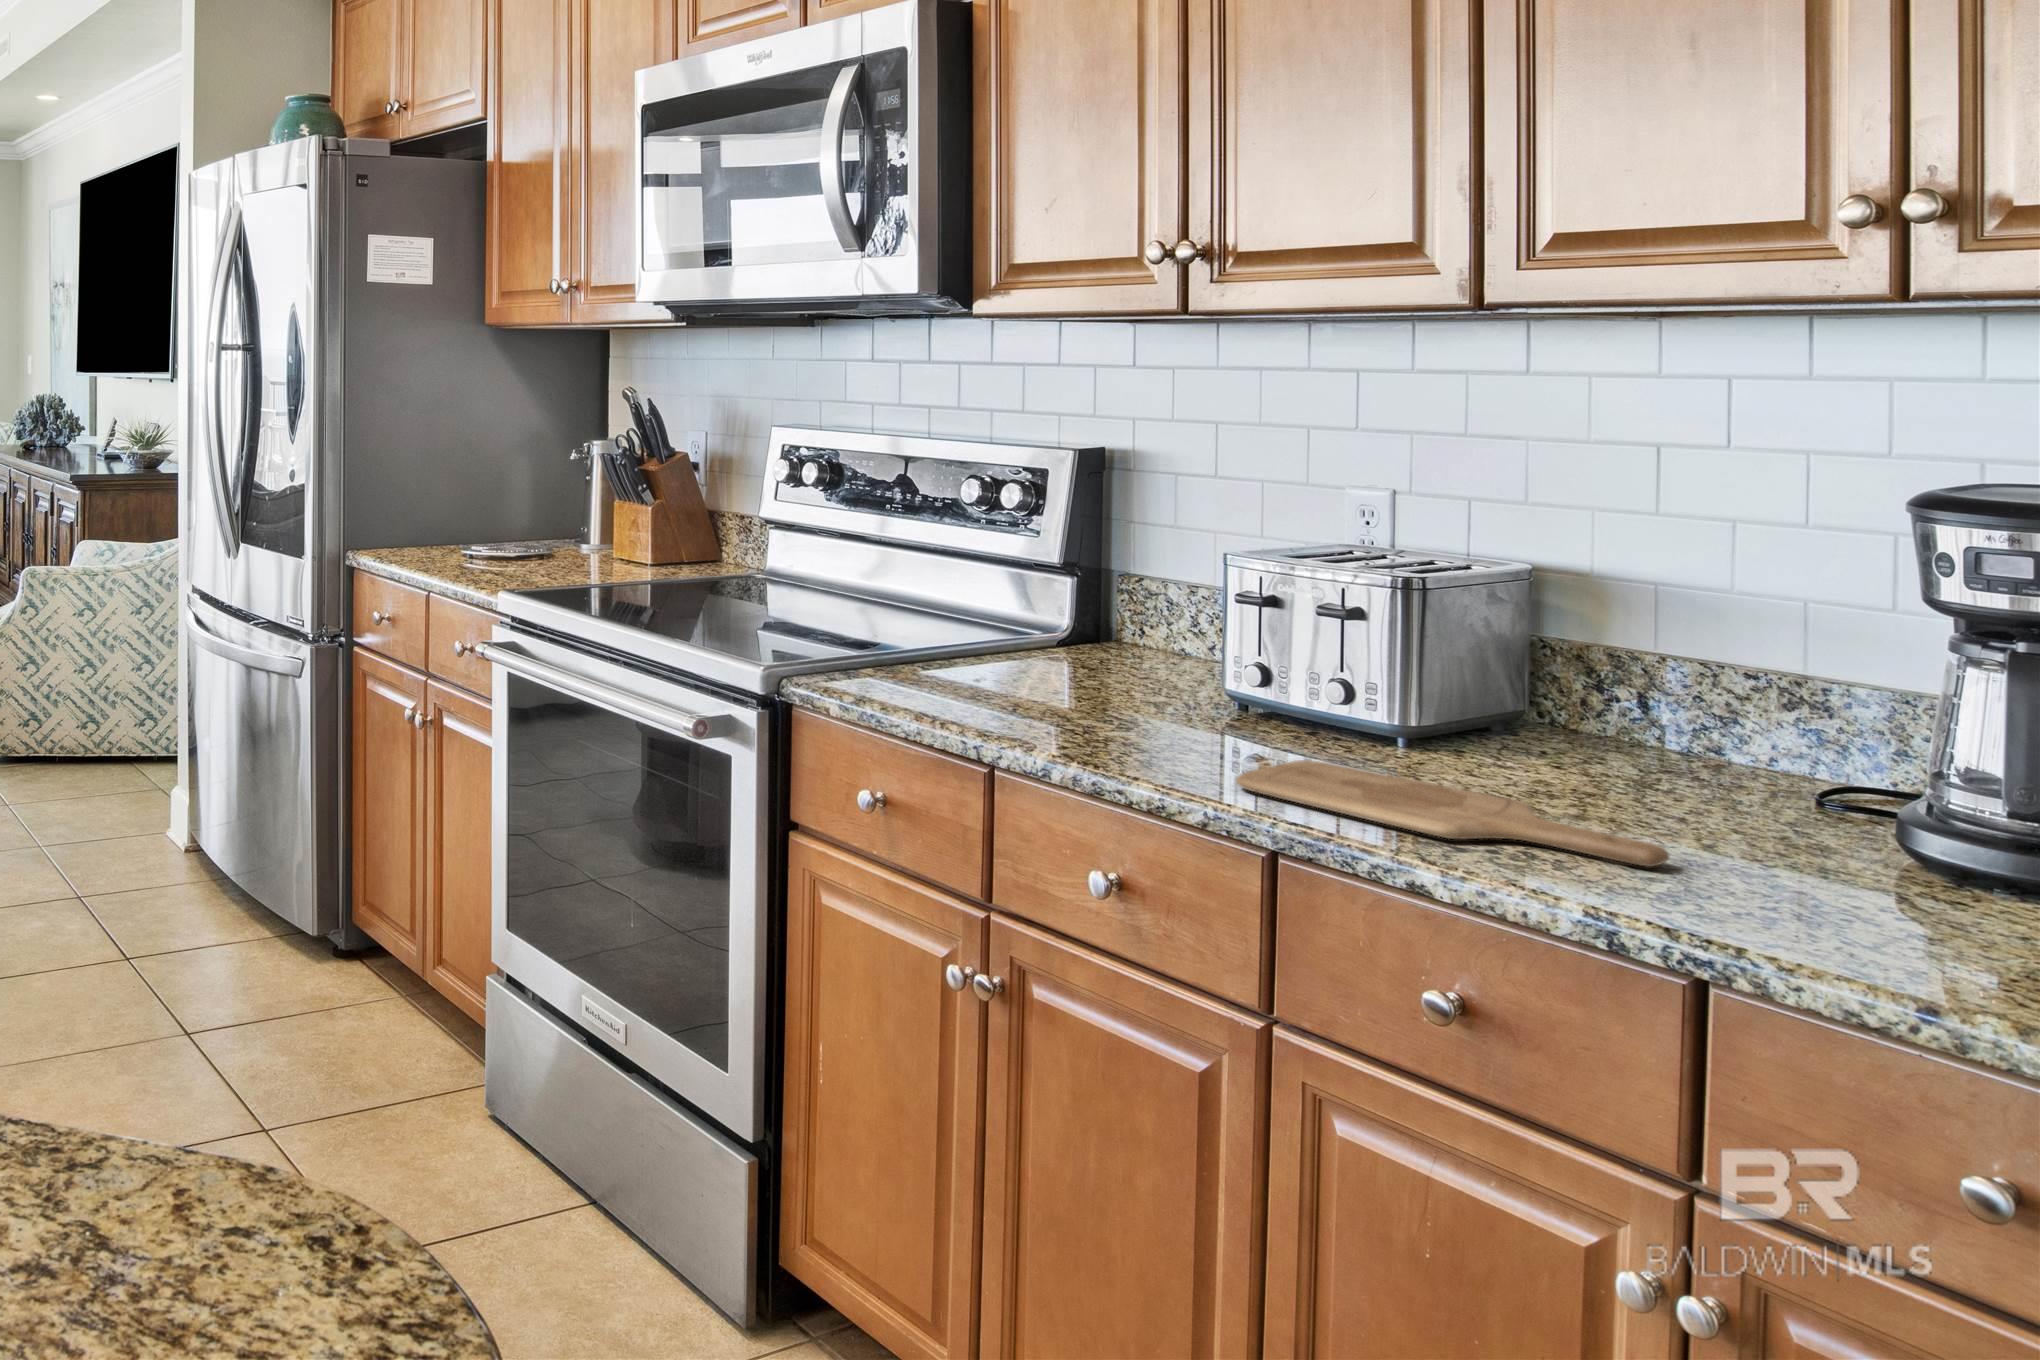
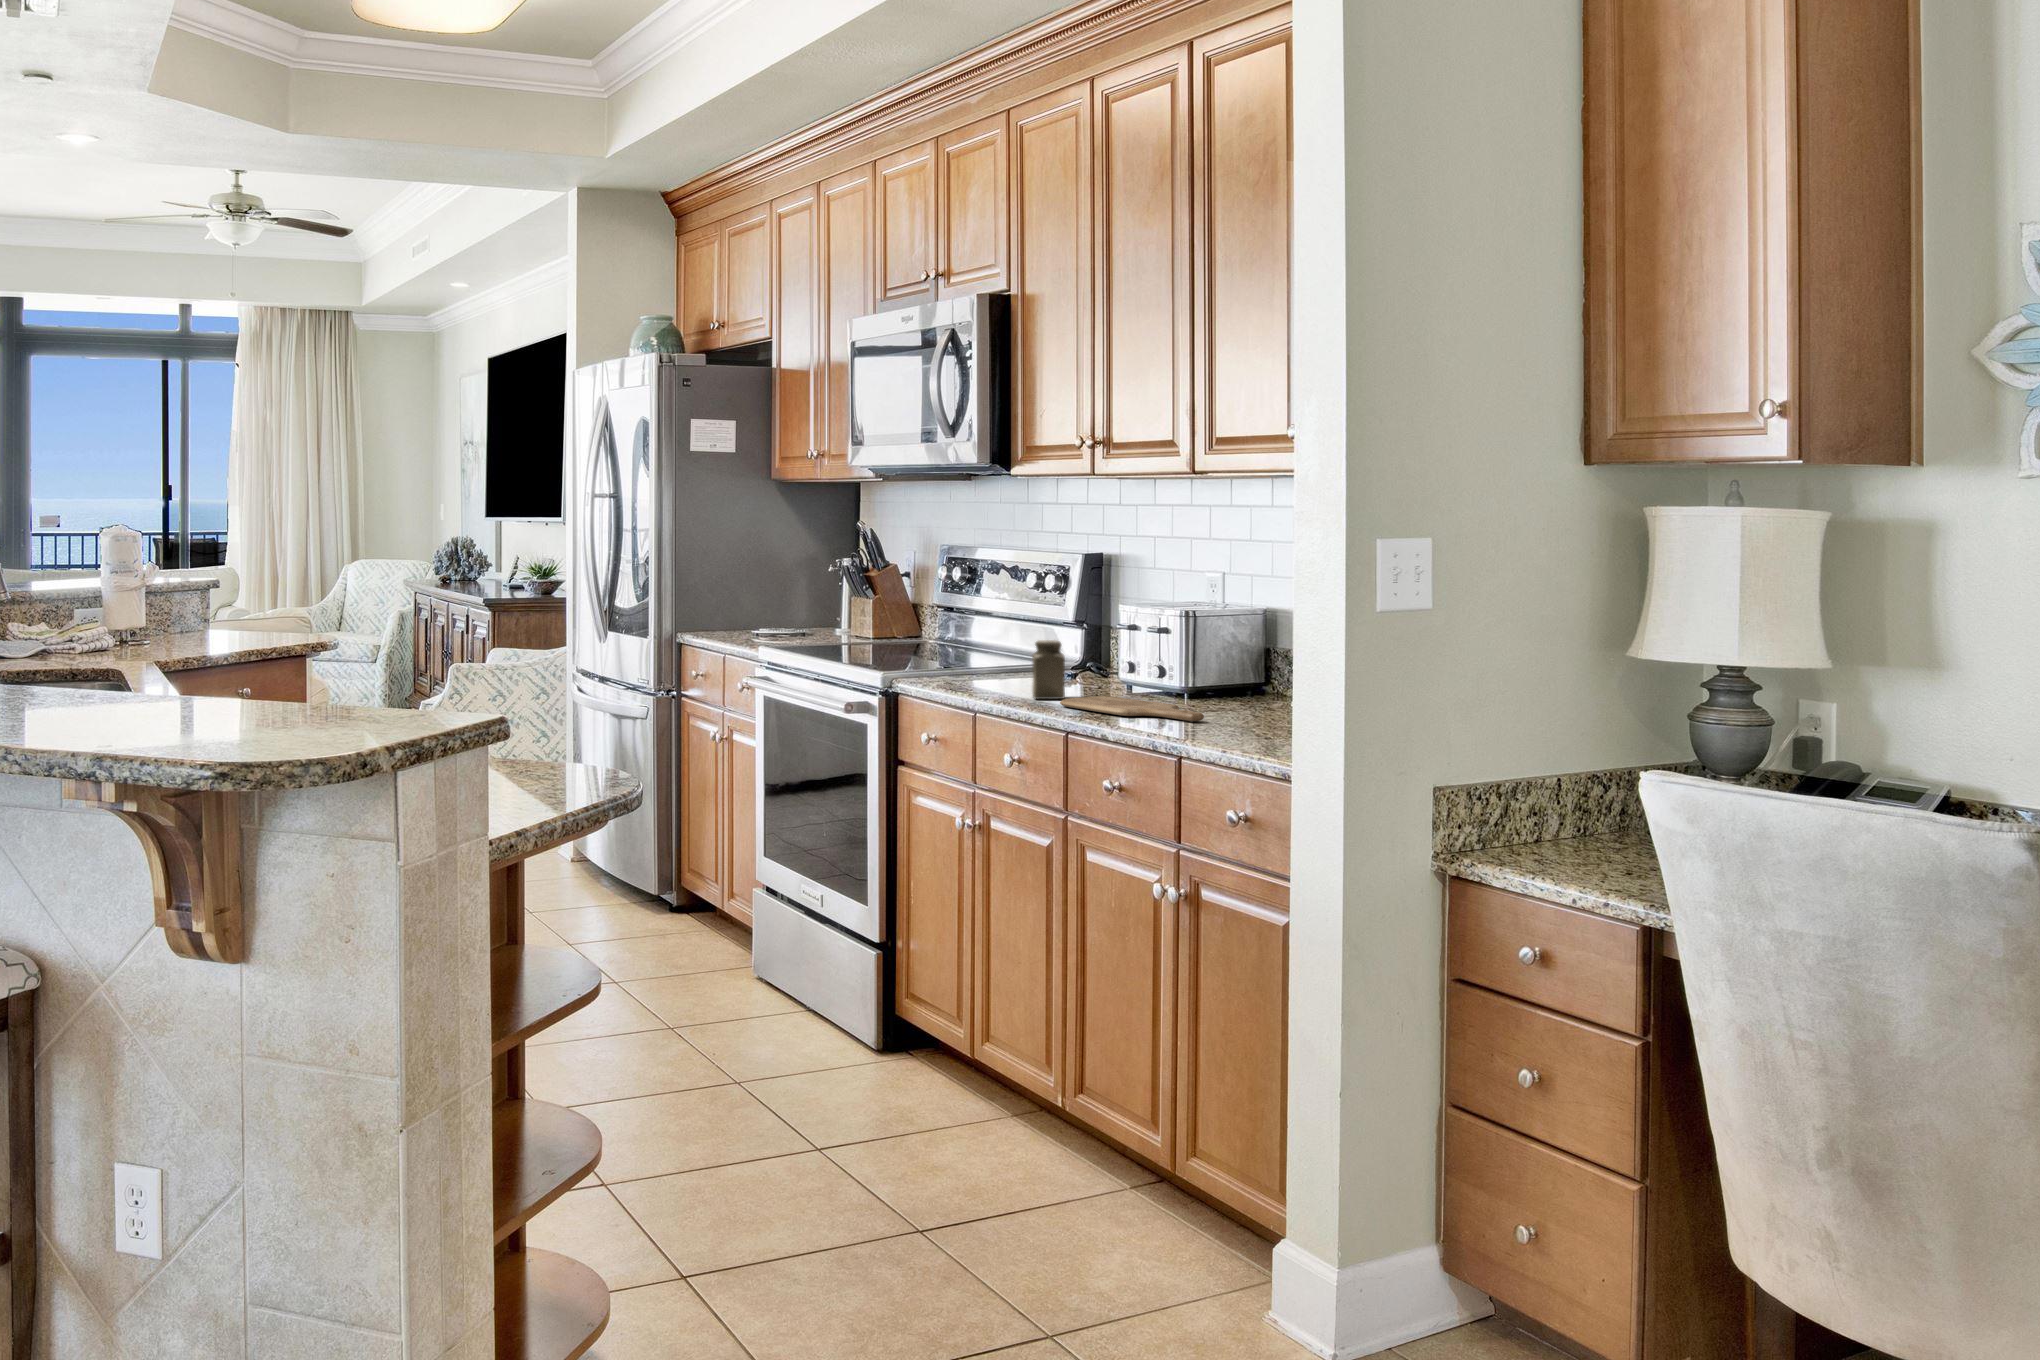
salt shaker: none [1125,636,1207,760] -> present [1032,640,1065,699]

